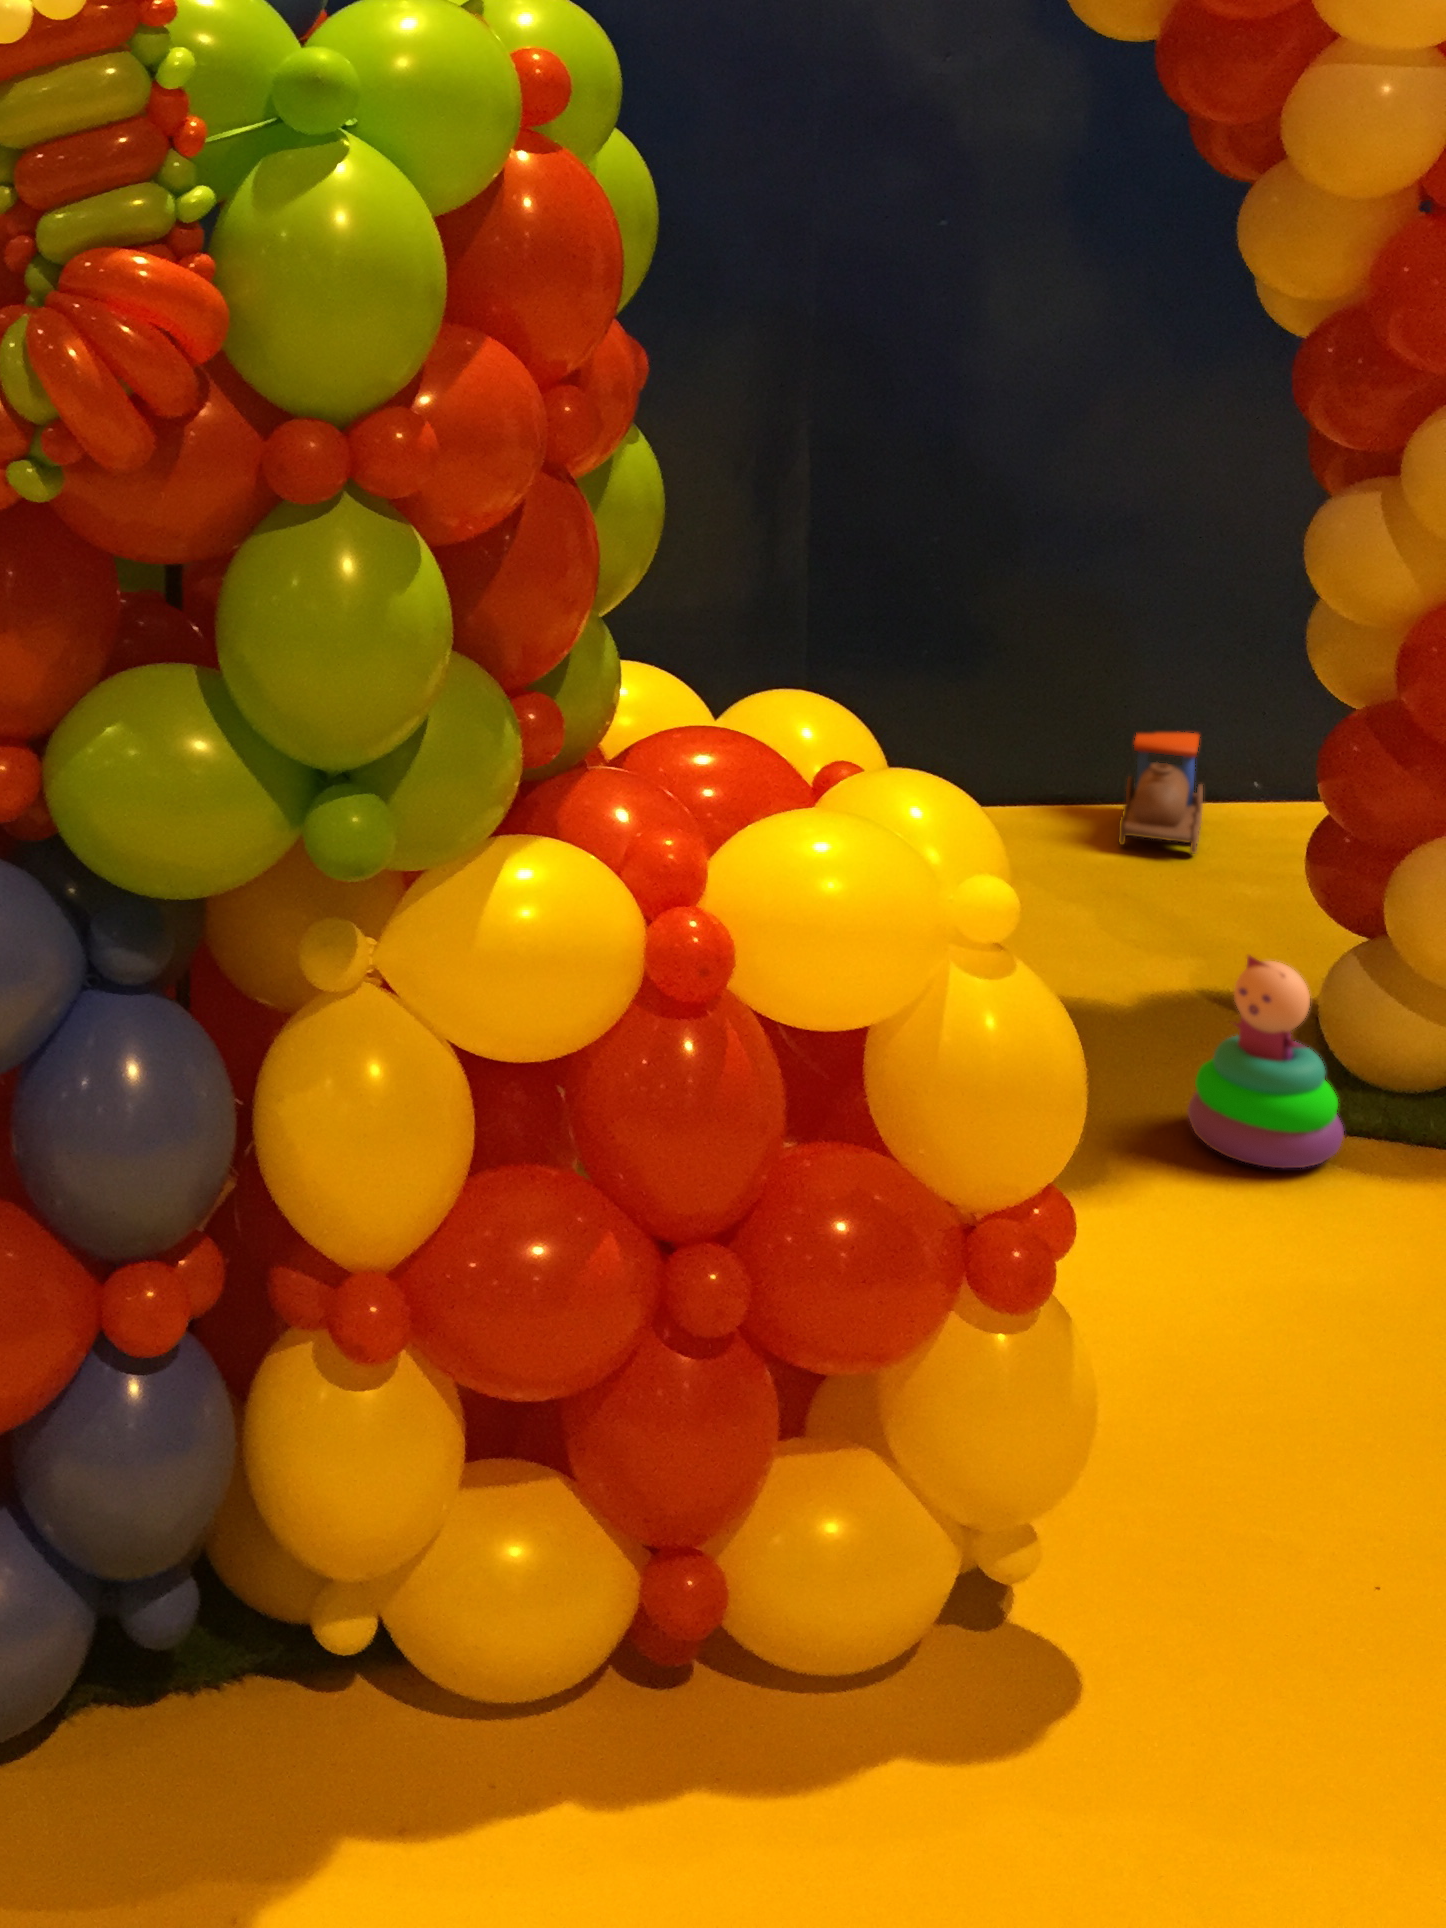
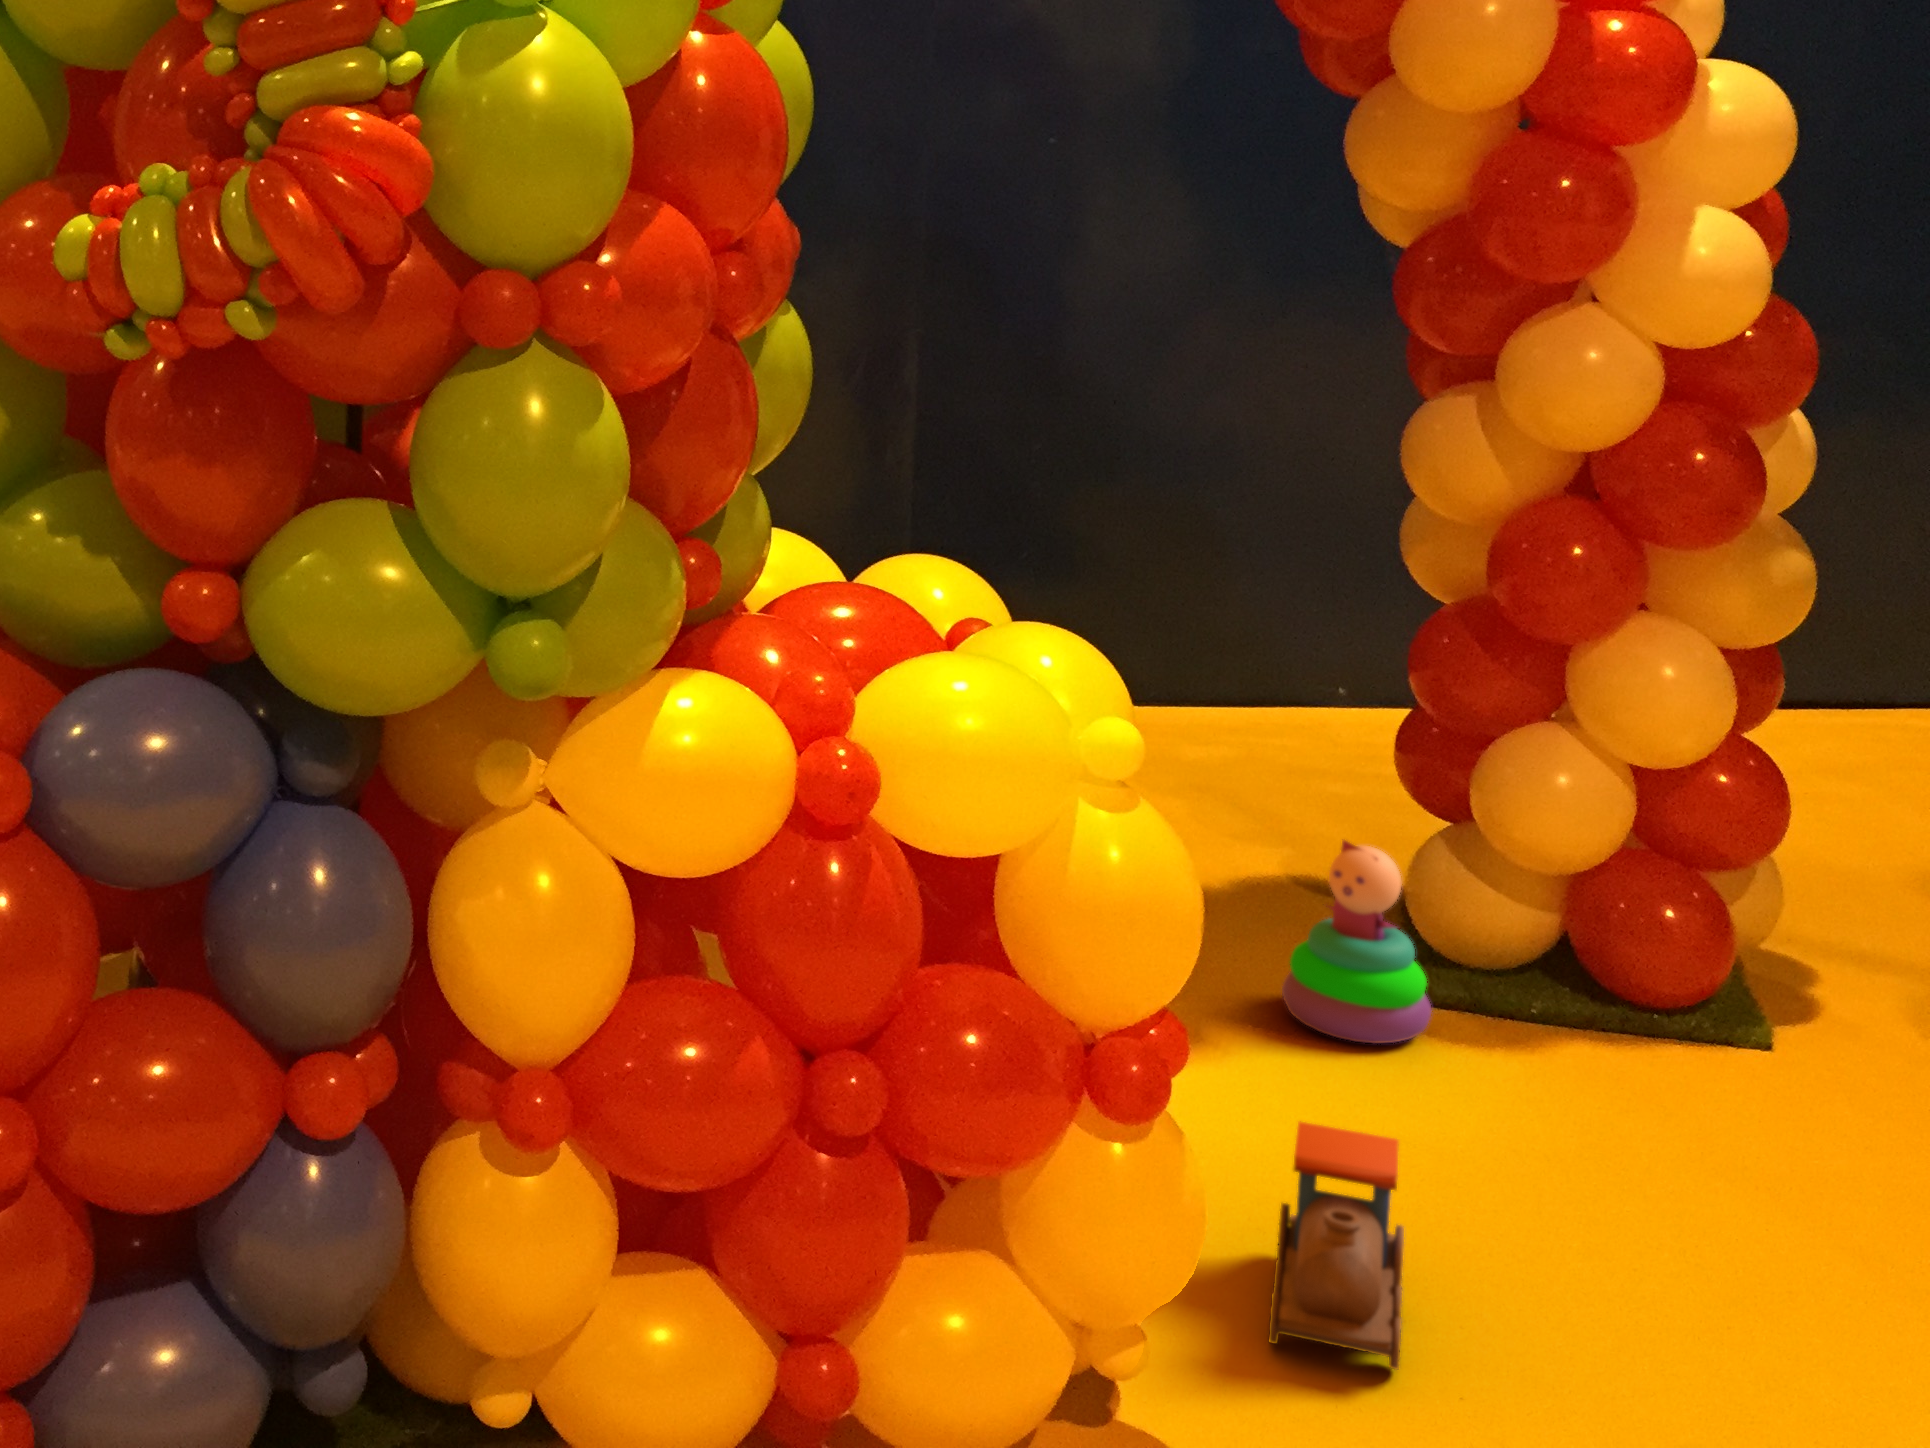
toy train: present [1119,733,1203,853] -> present [1268,1121,1404,1369]

